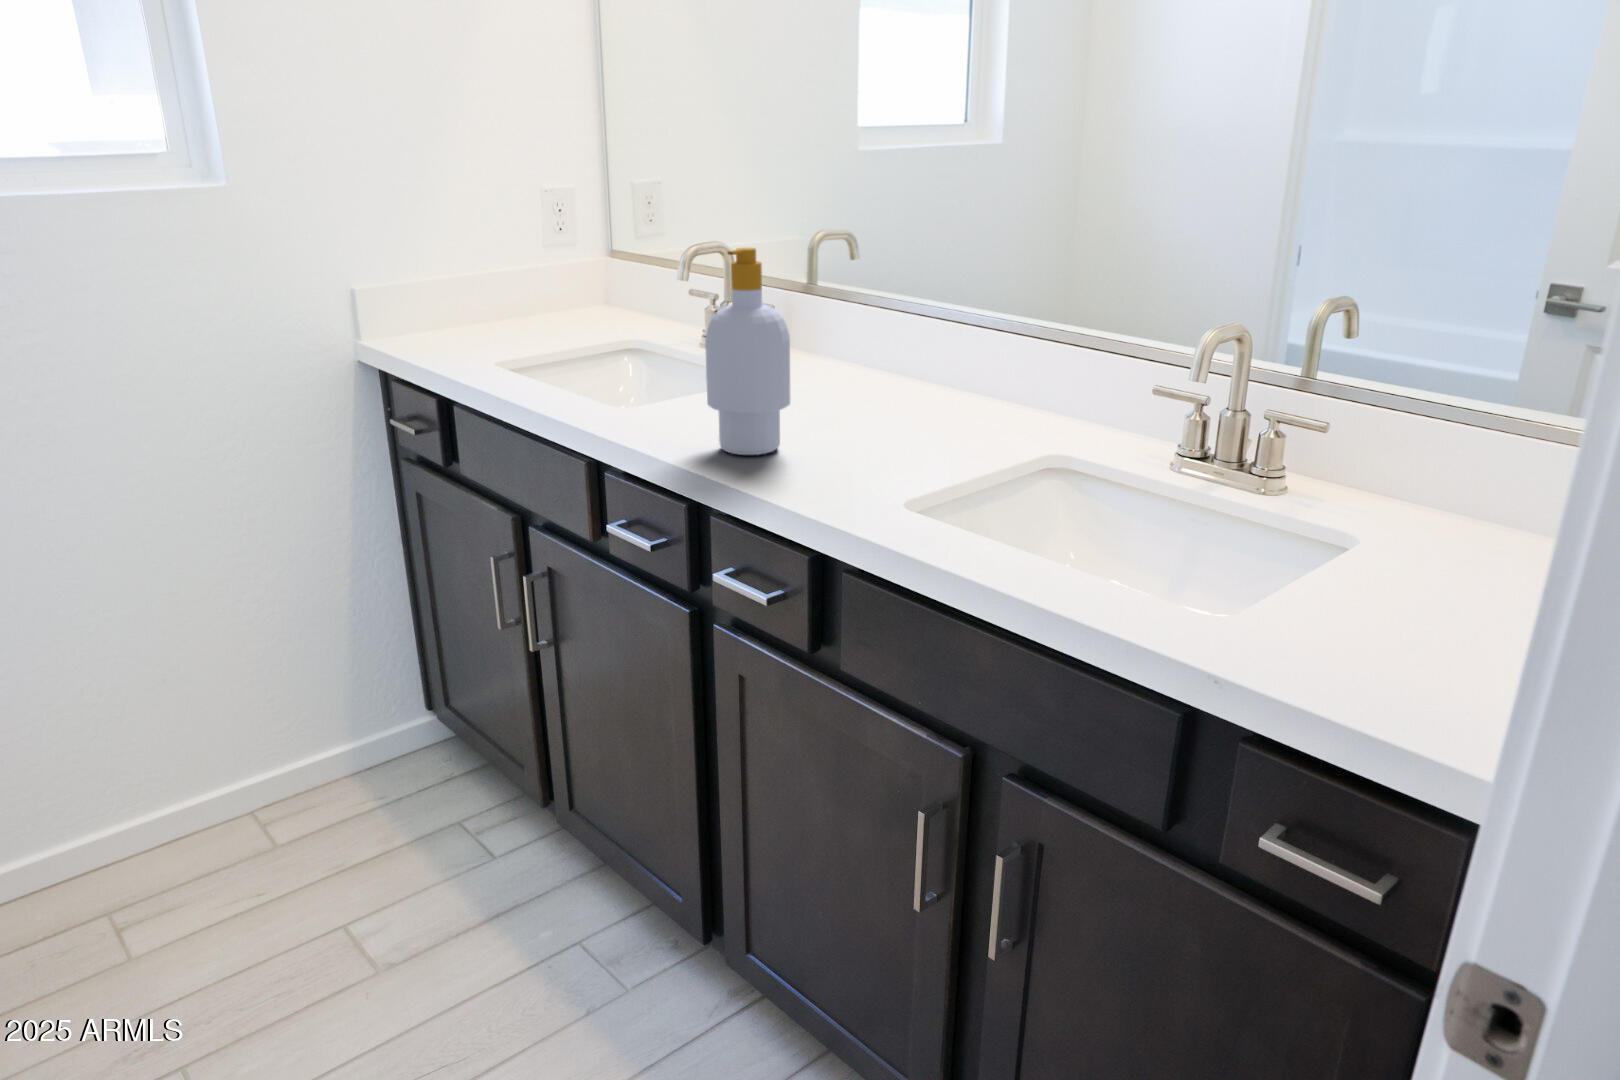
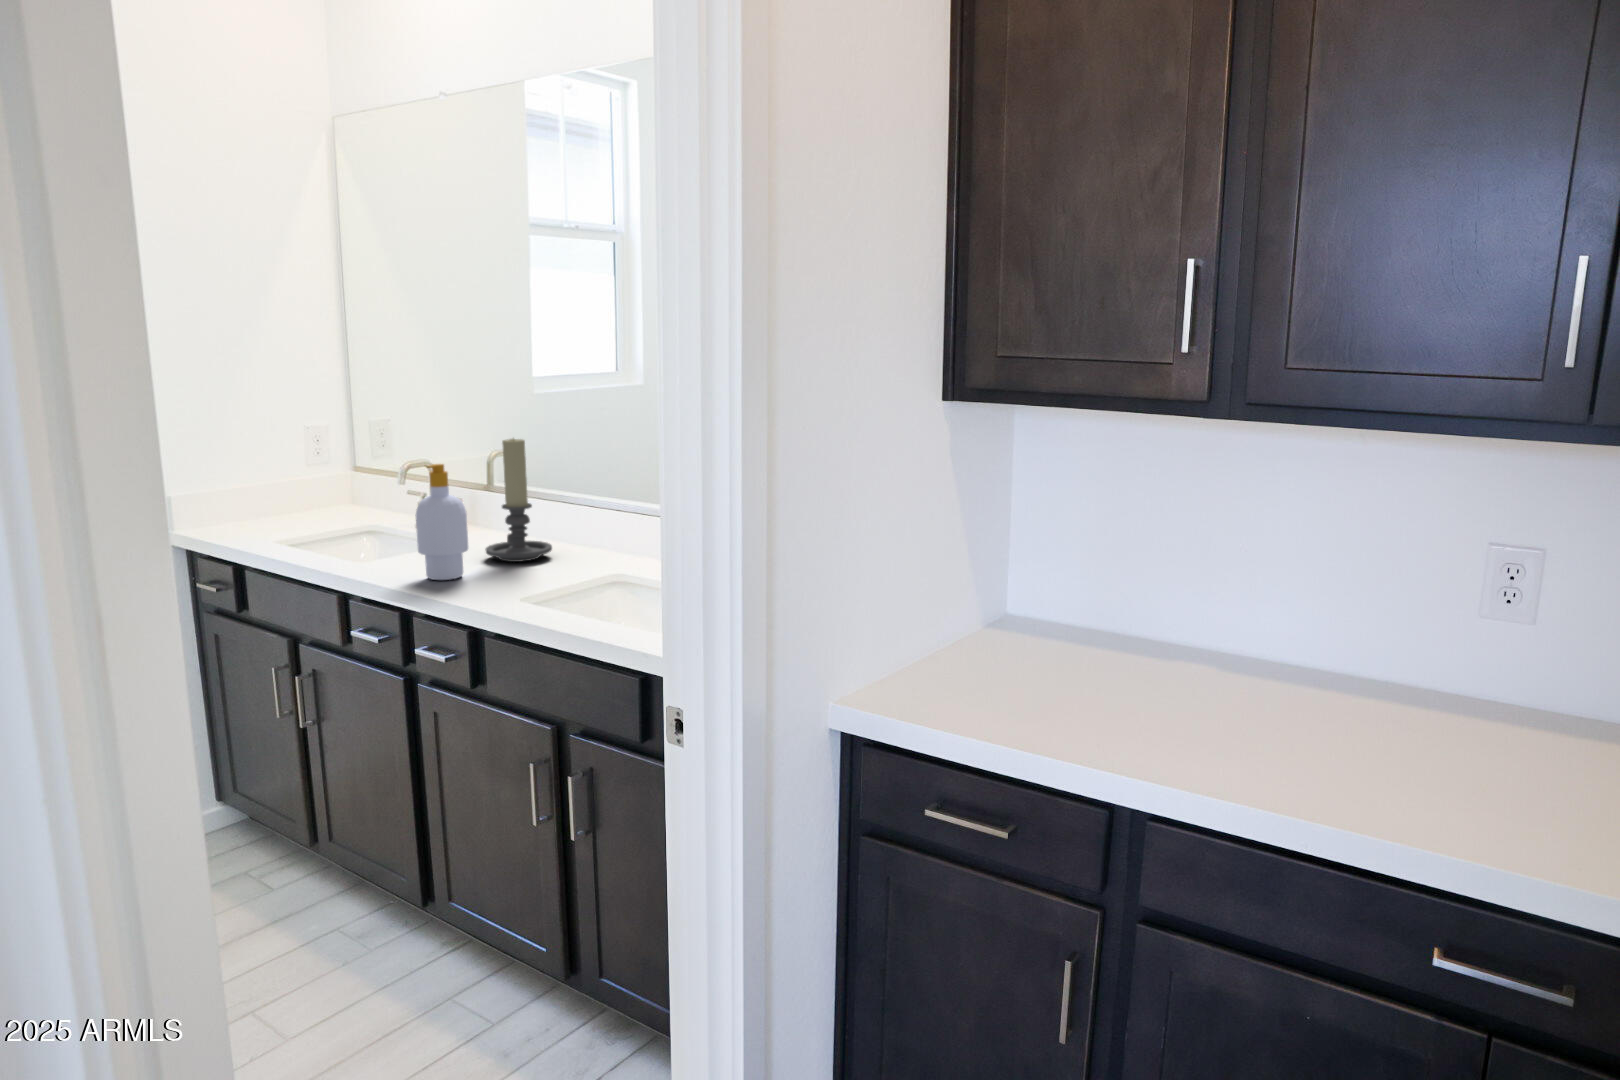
candle holder: none [812,204,921,422] -> present [485,438,552,562]

